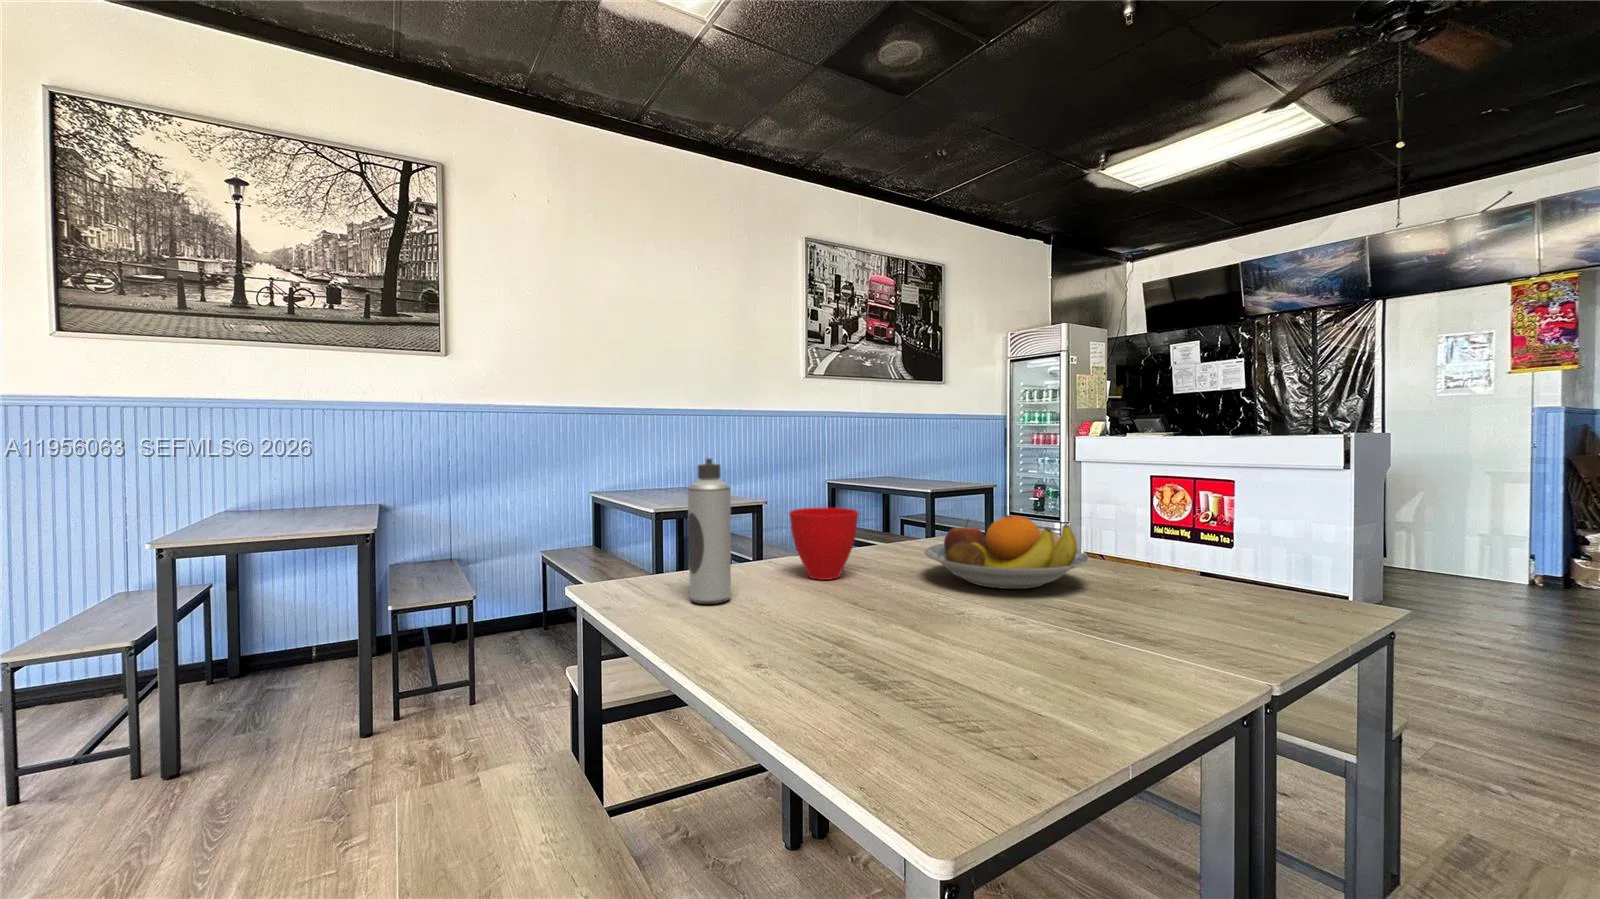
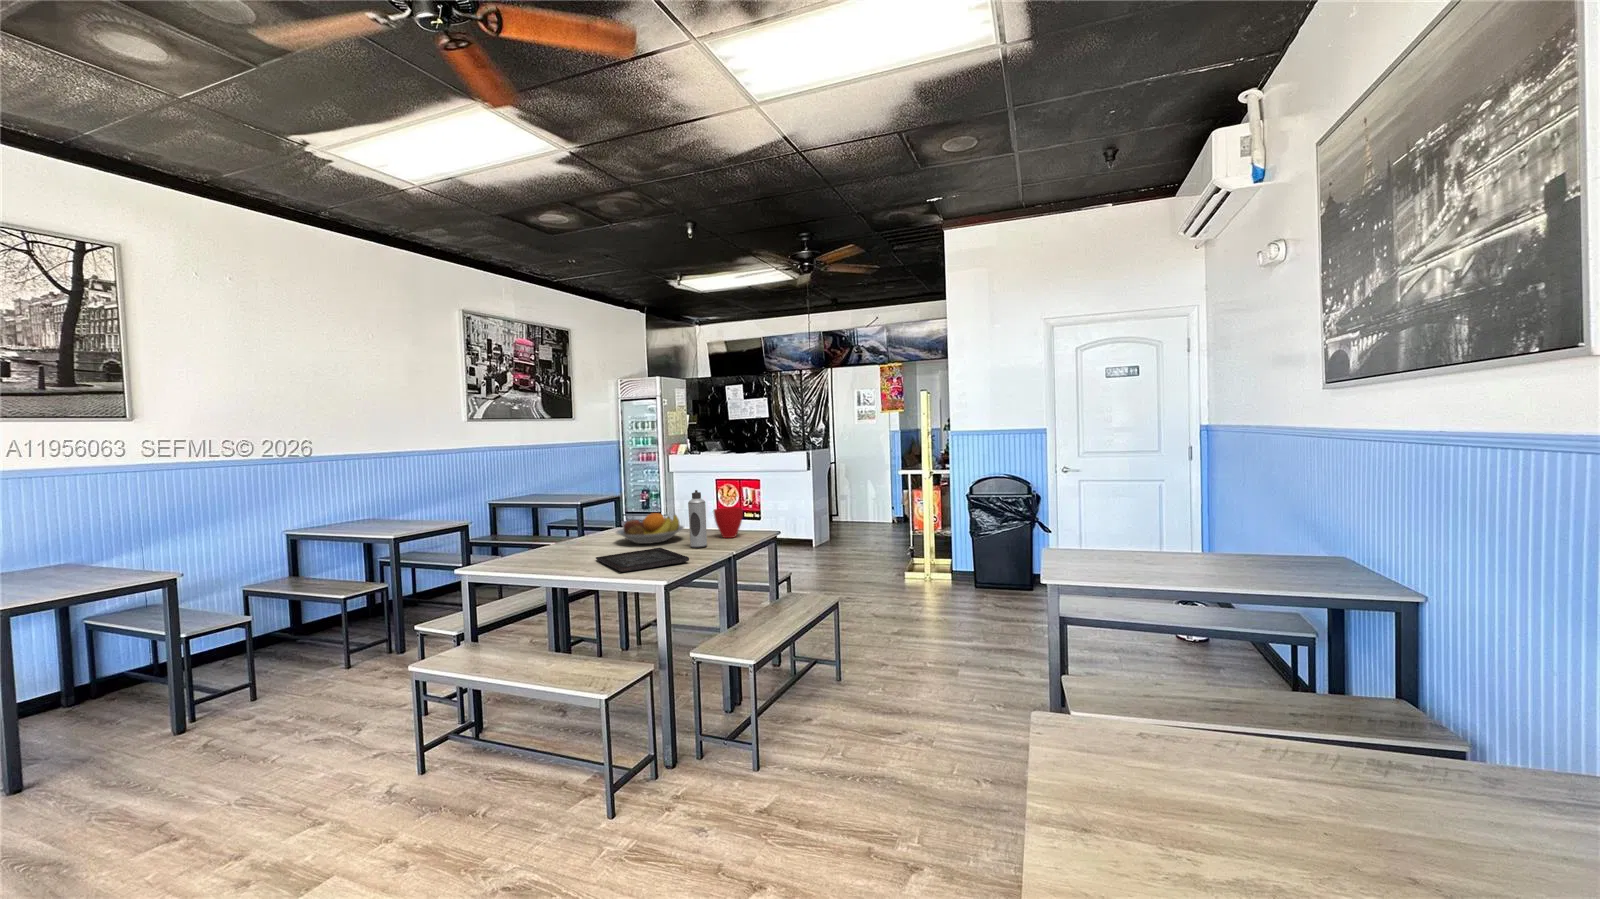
water bottle: present [688,458,731,604] -> present [688,490,707,548]
cup: present [789,508,858,580] -> present [714,507,743,538]
tray: none [840,610,1099,696] -> present [596,548,689,572]

